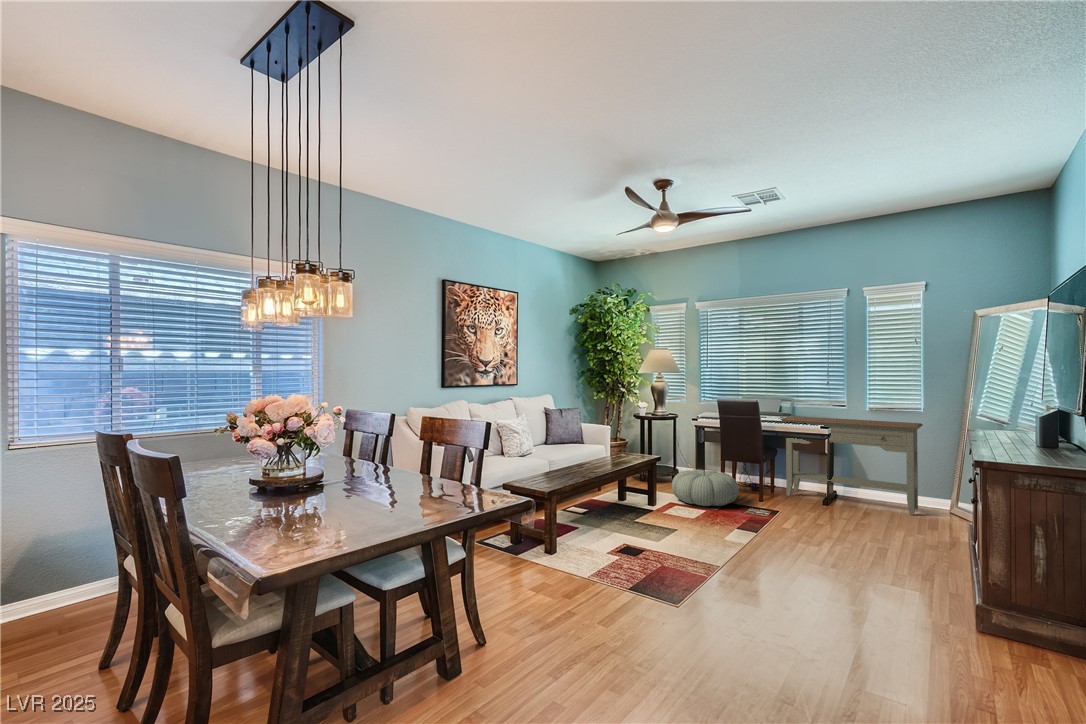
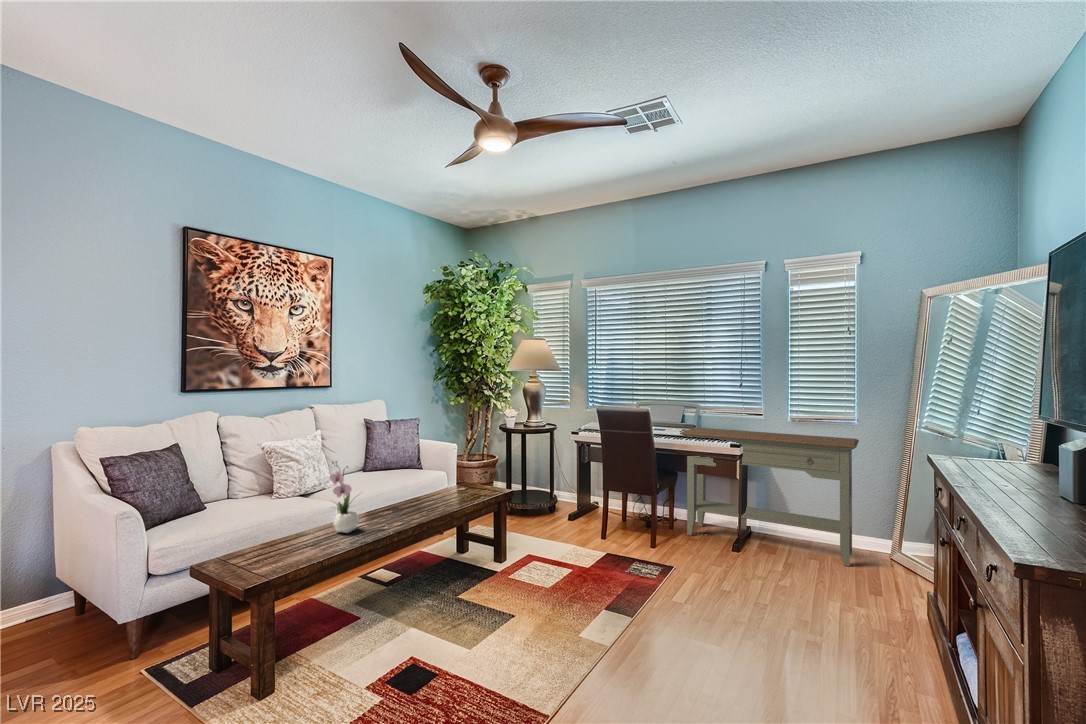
flower arrangement: none [563,429,580,474] -> present [330,461,359,533]
pouf: present [672,470,738,506] -> none [533,503,621,560]

